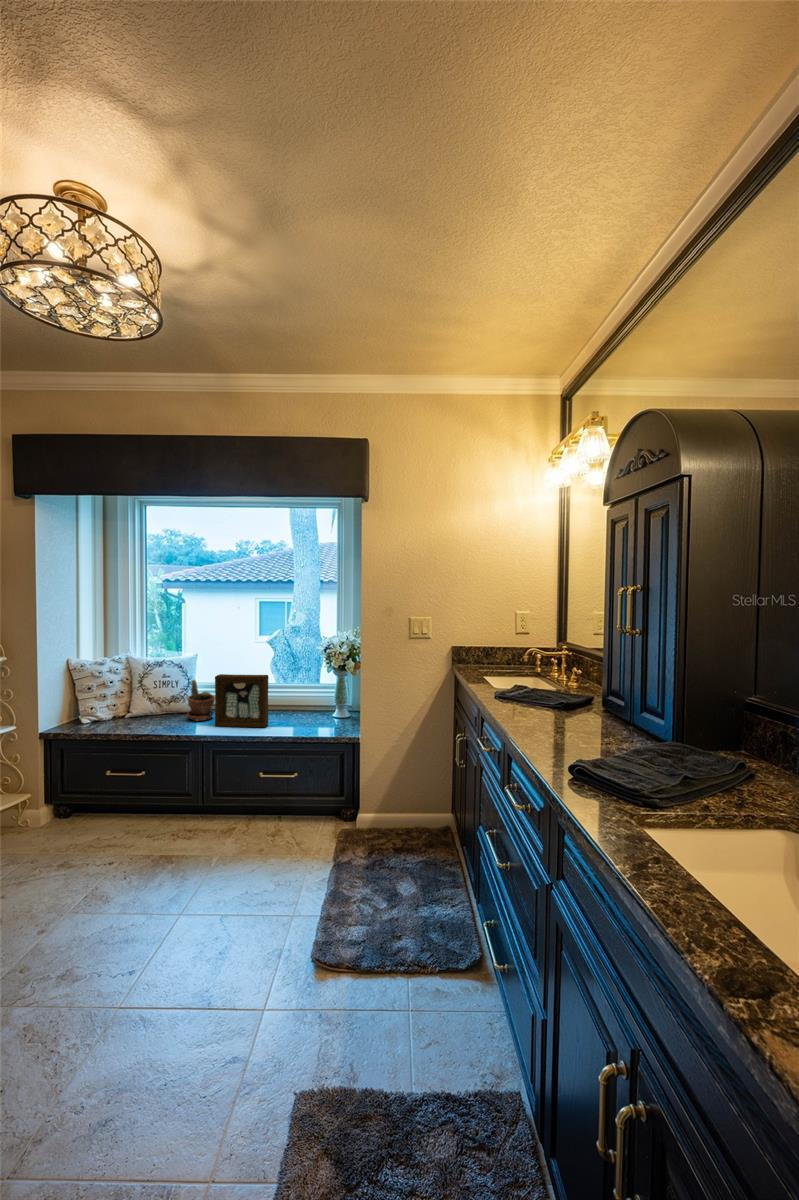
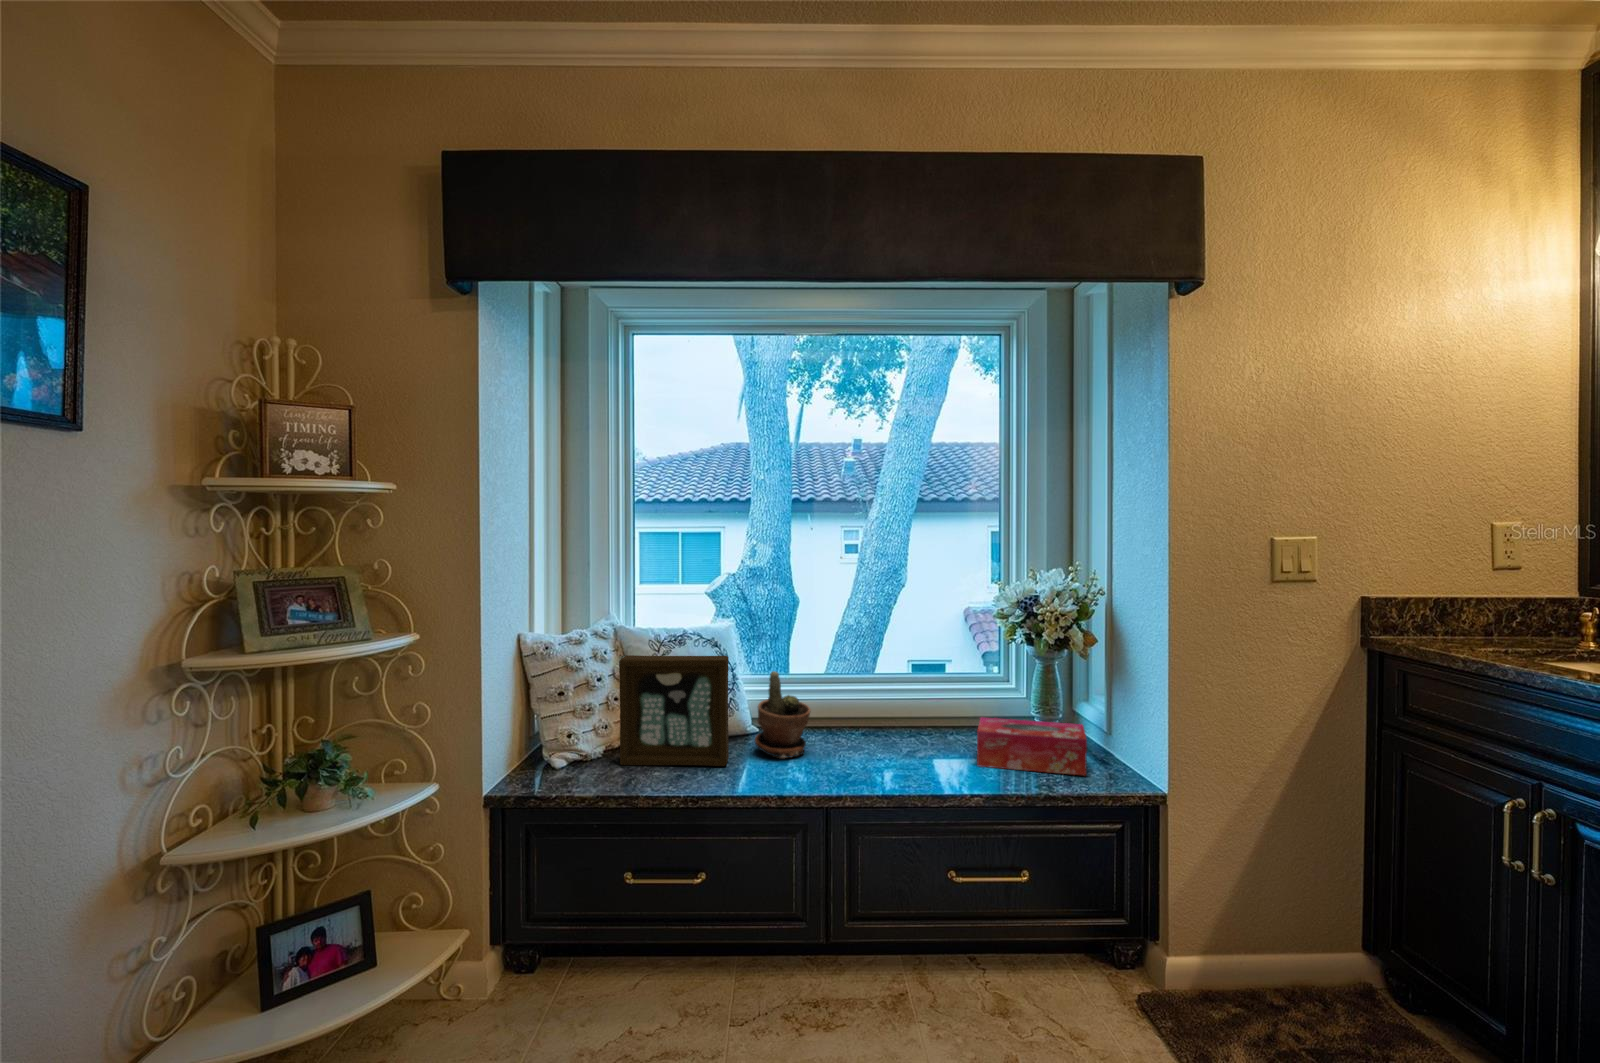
picture frame: present [215,674,268,727] -> present [619,655,729,766]
tissue box: none [288,703,343,730] -> present [977,717,1087,775]

